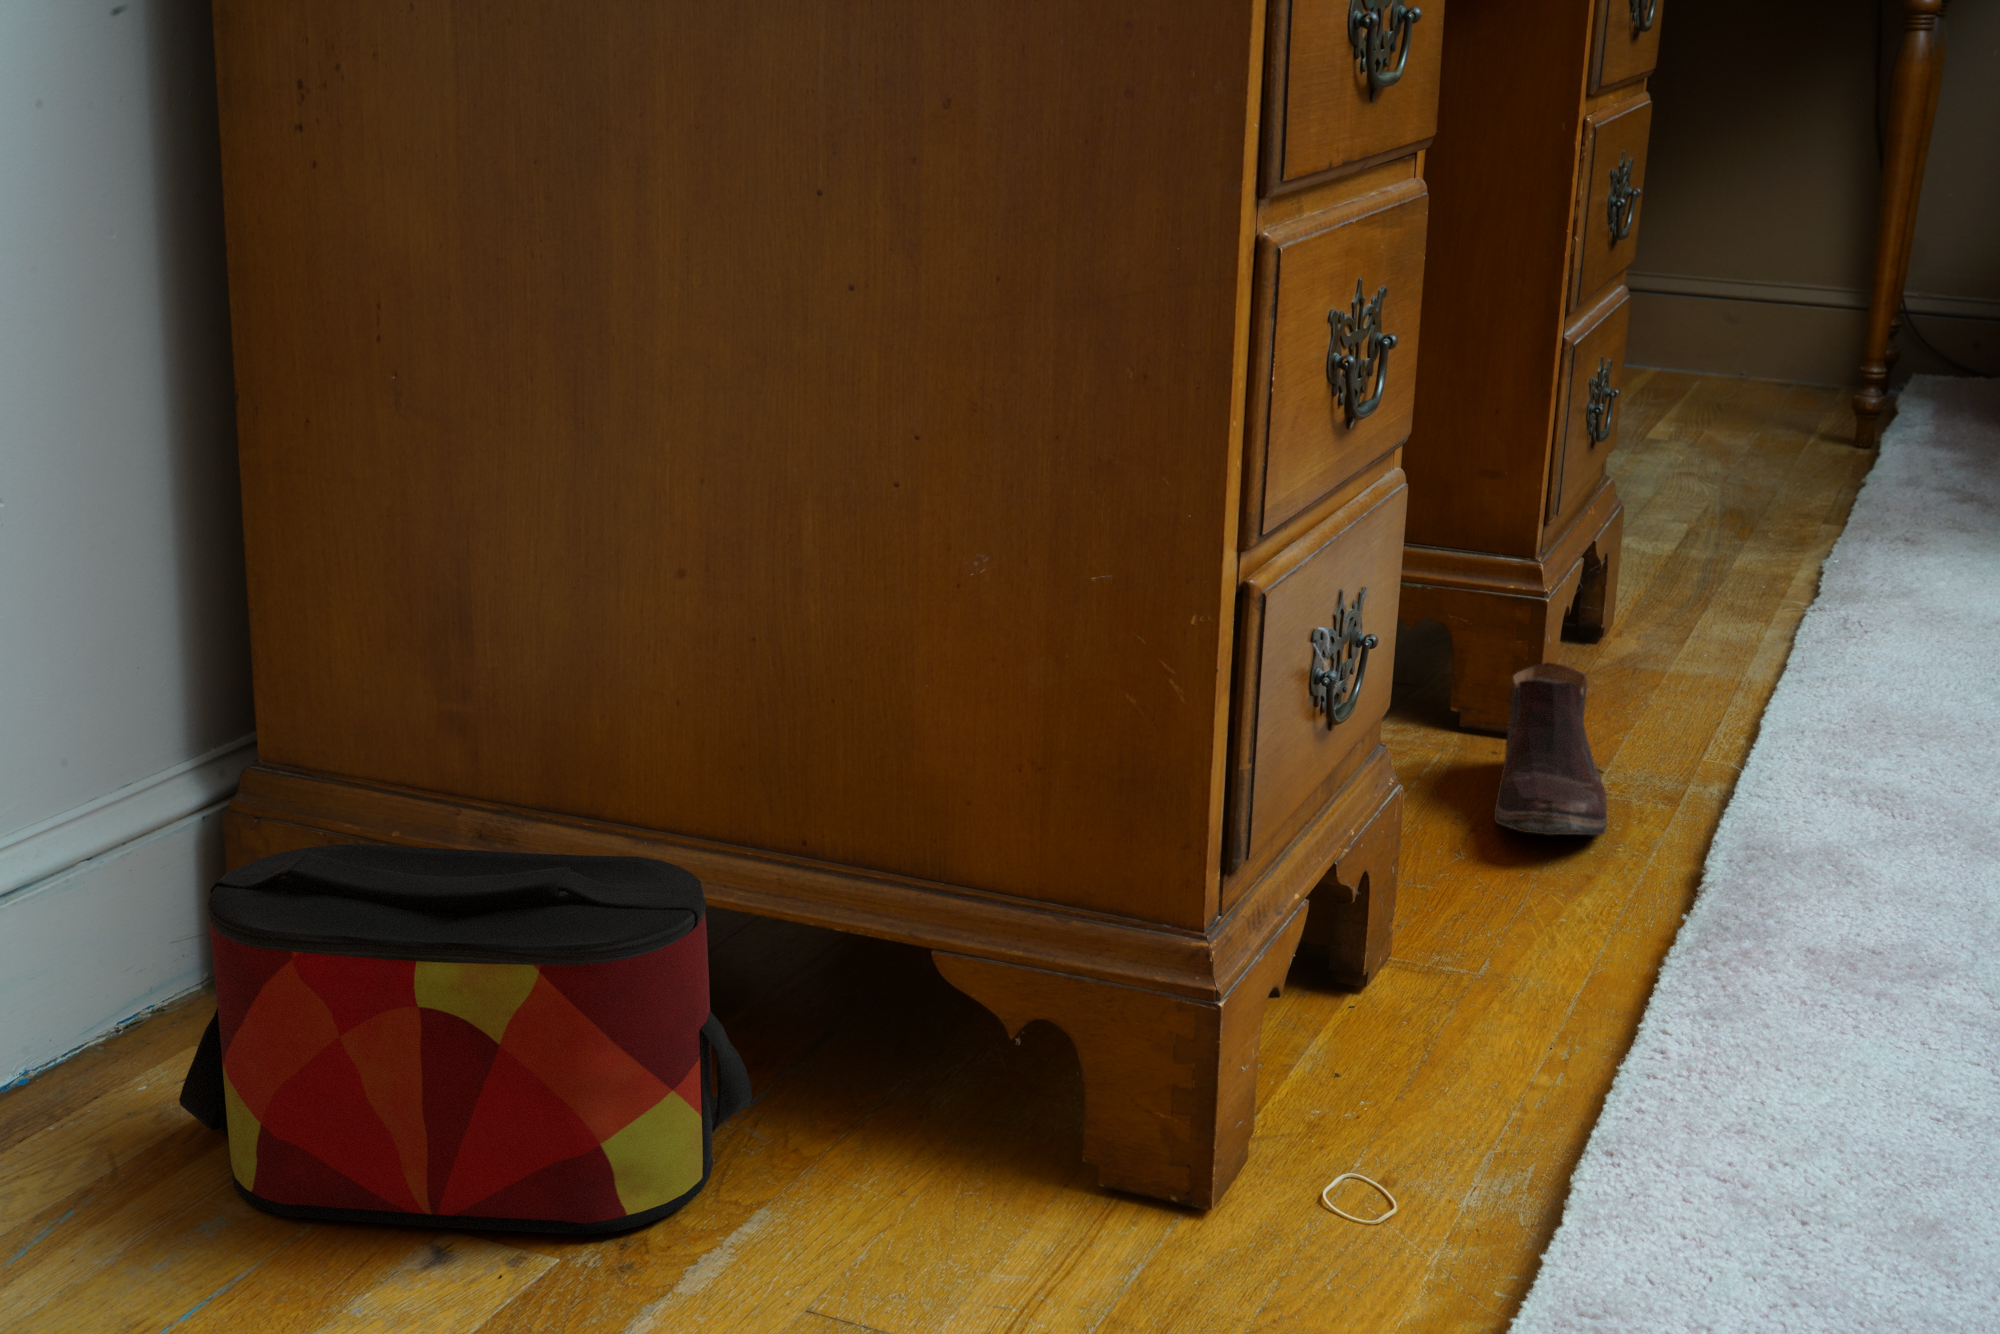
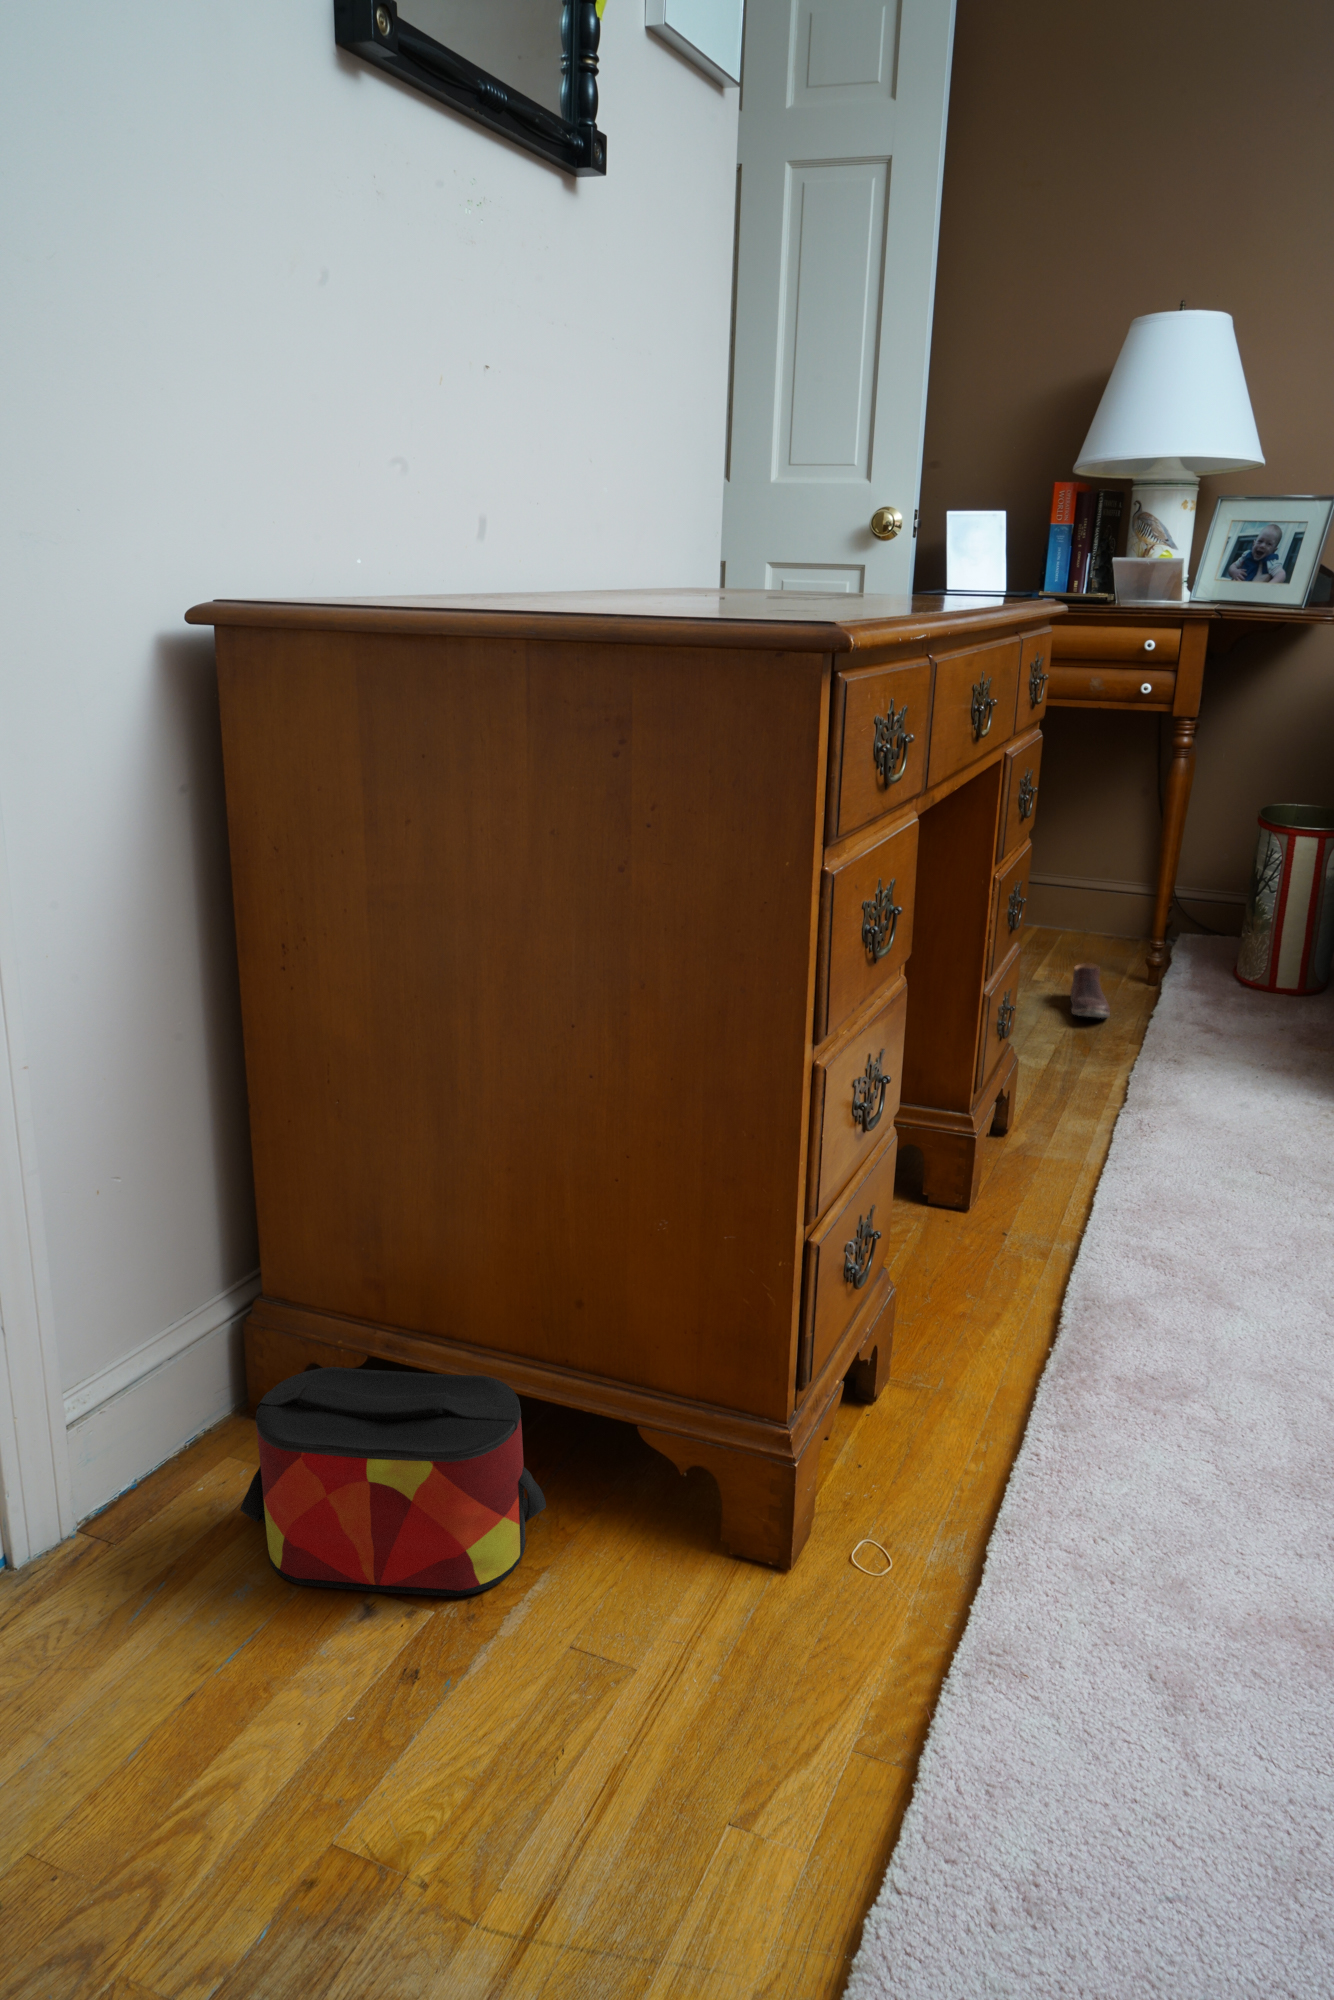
shoe: present [1494,662,1608,835] -> present [1070,963,1110,1018]

